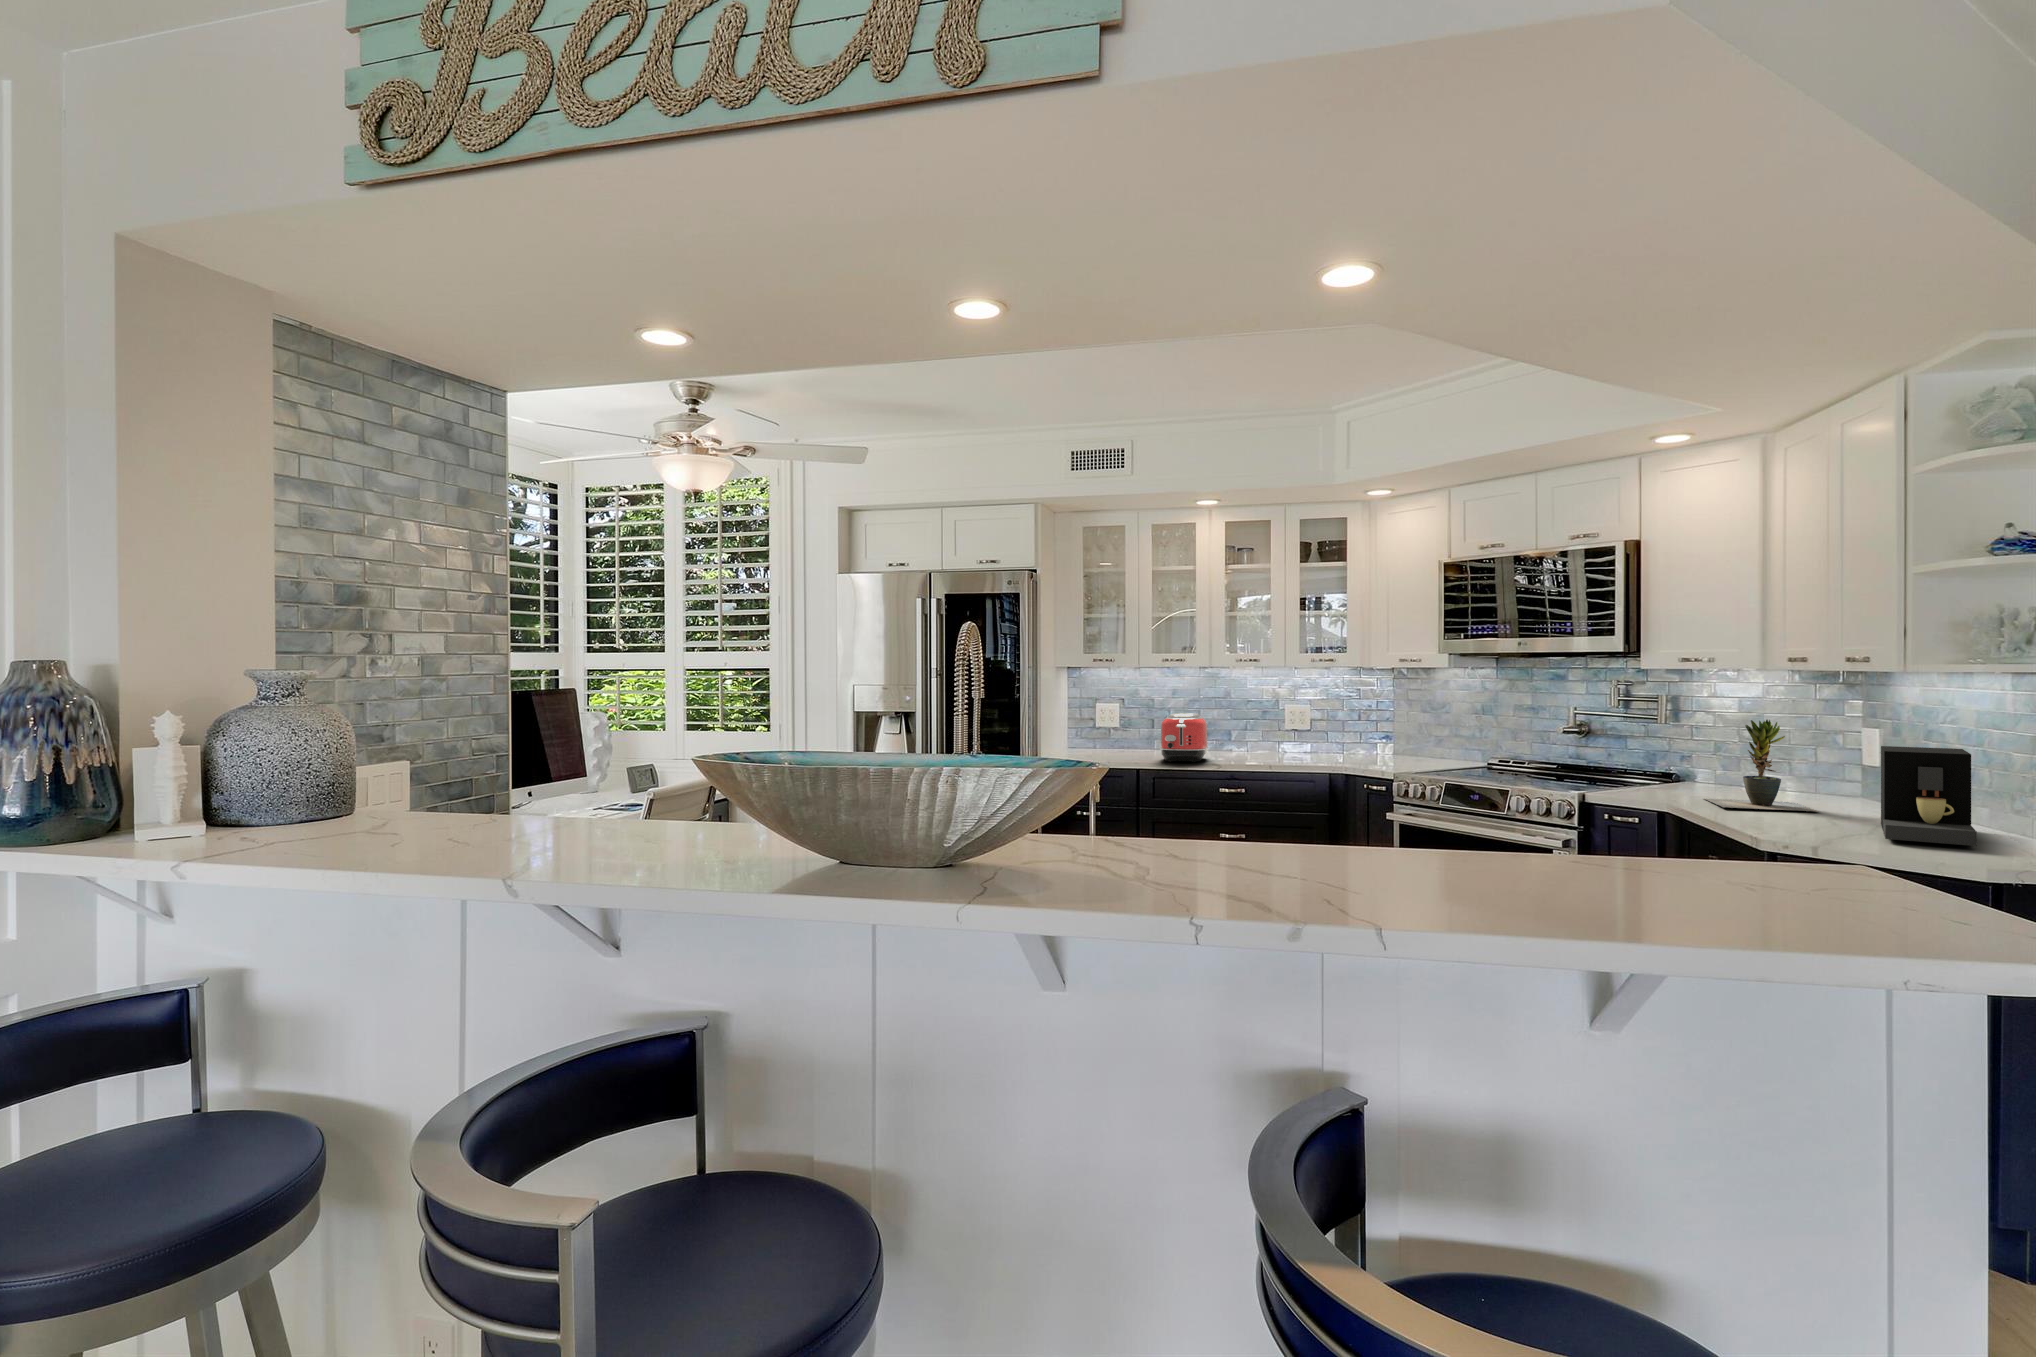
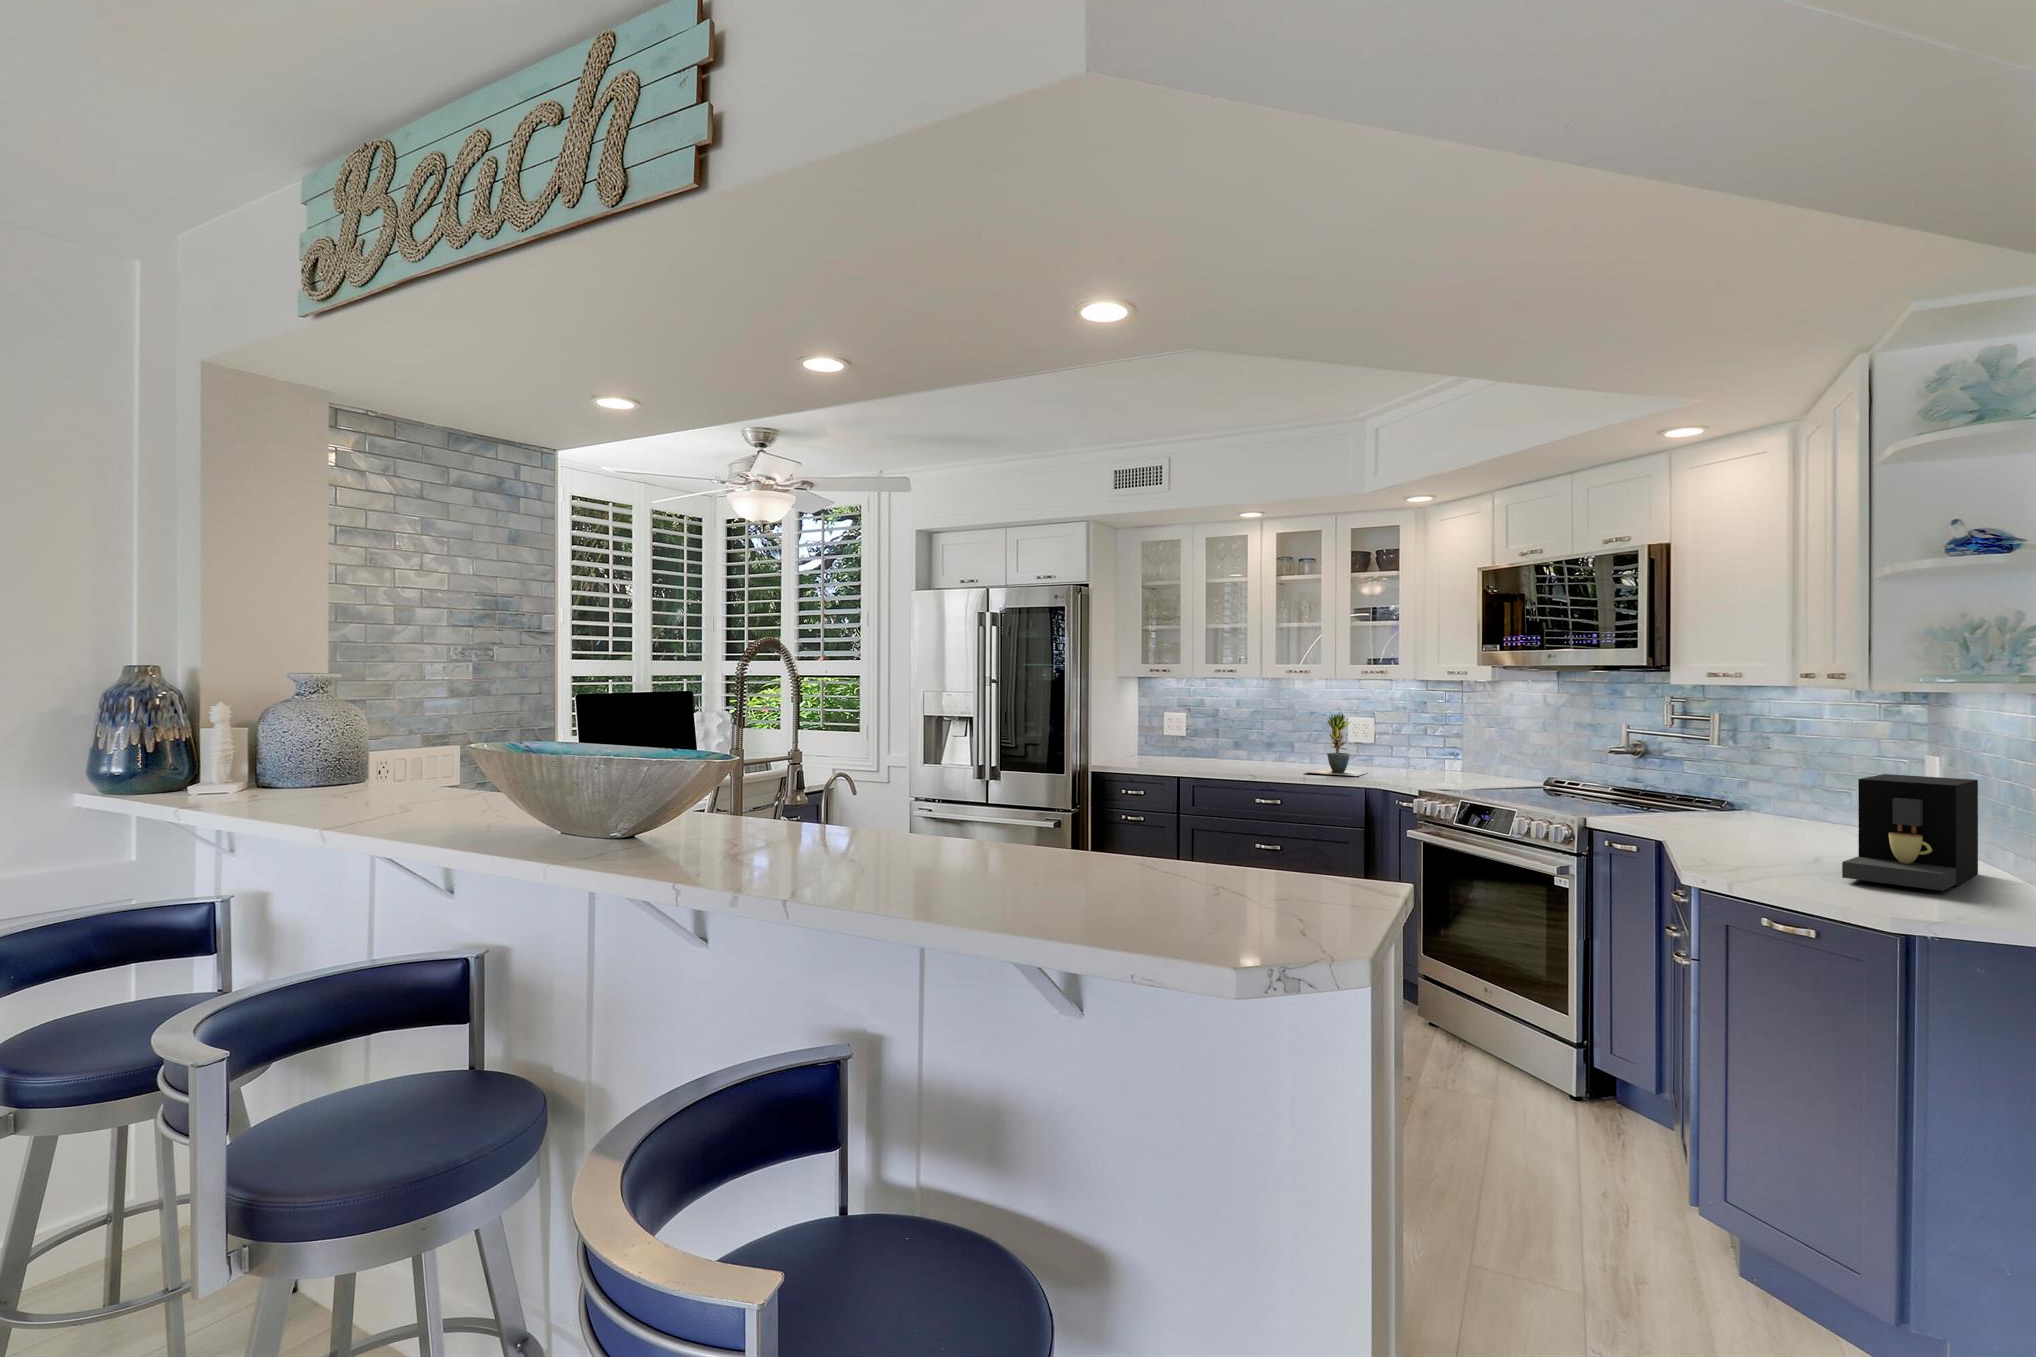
toaster: present [1160,713,1208,762] -> none [1204,724,1256,773]
potted plant: present [1704,720,1818,812] -> present [1305,714,1368,776]

